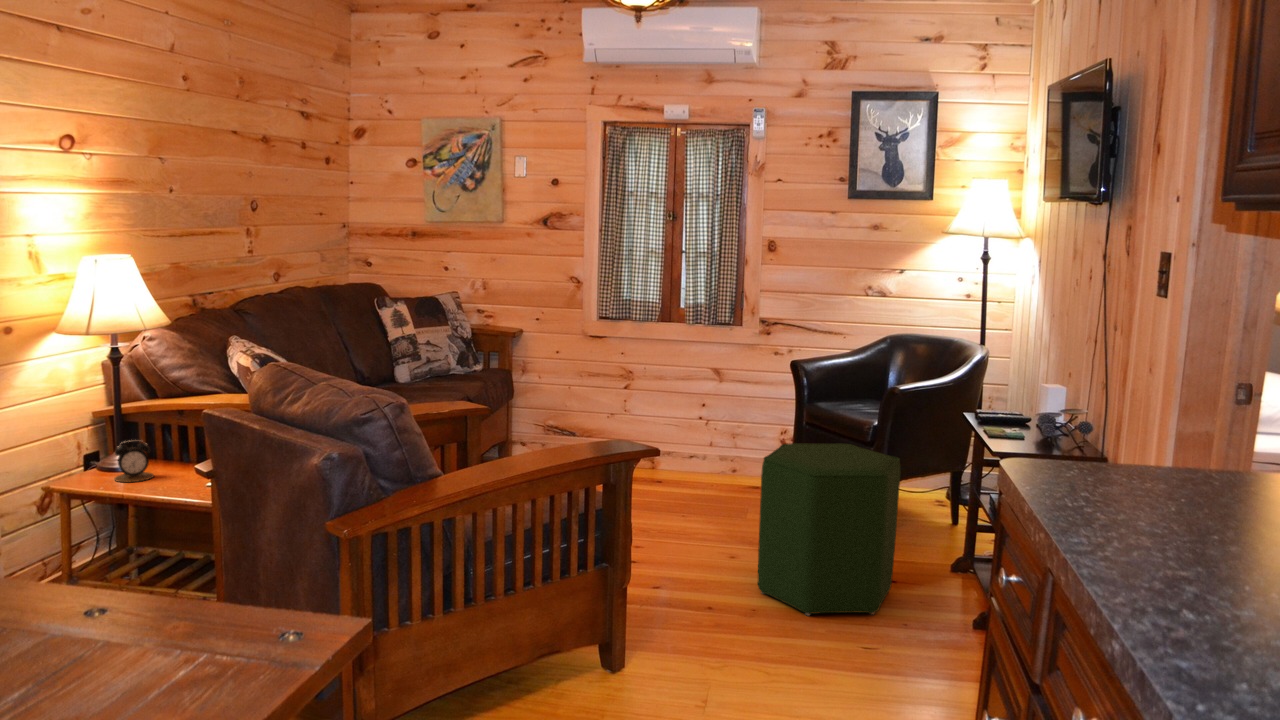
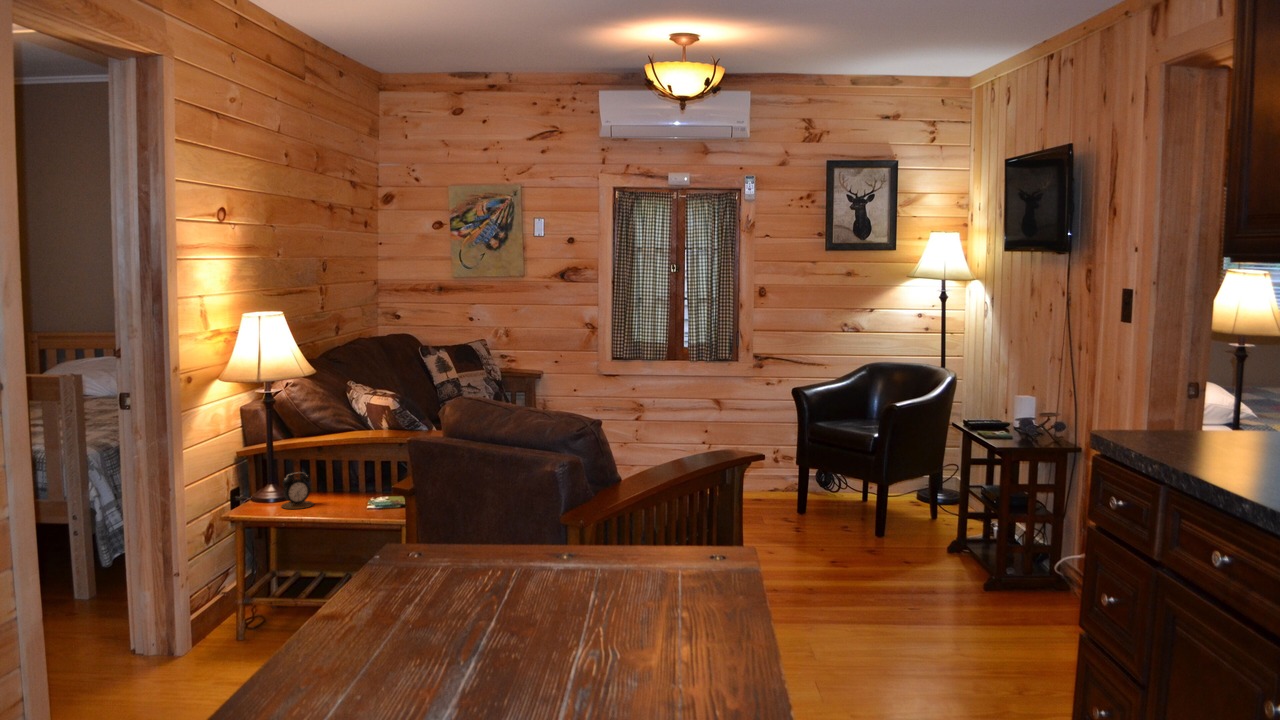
ottoman: present [758,443,901,616] -> none [808,452,917,591]

